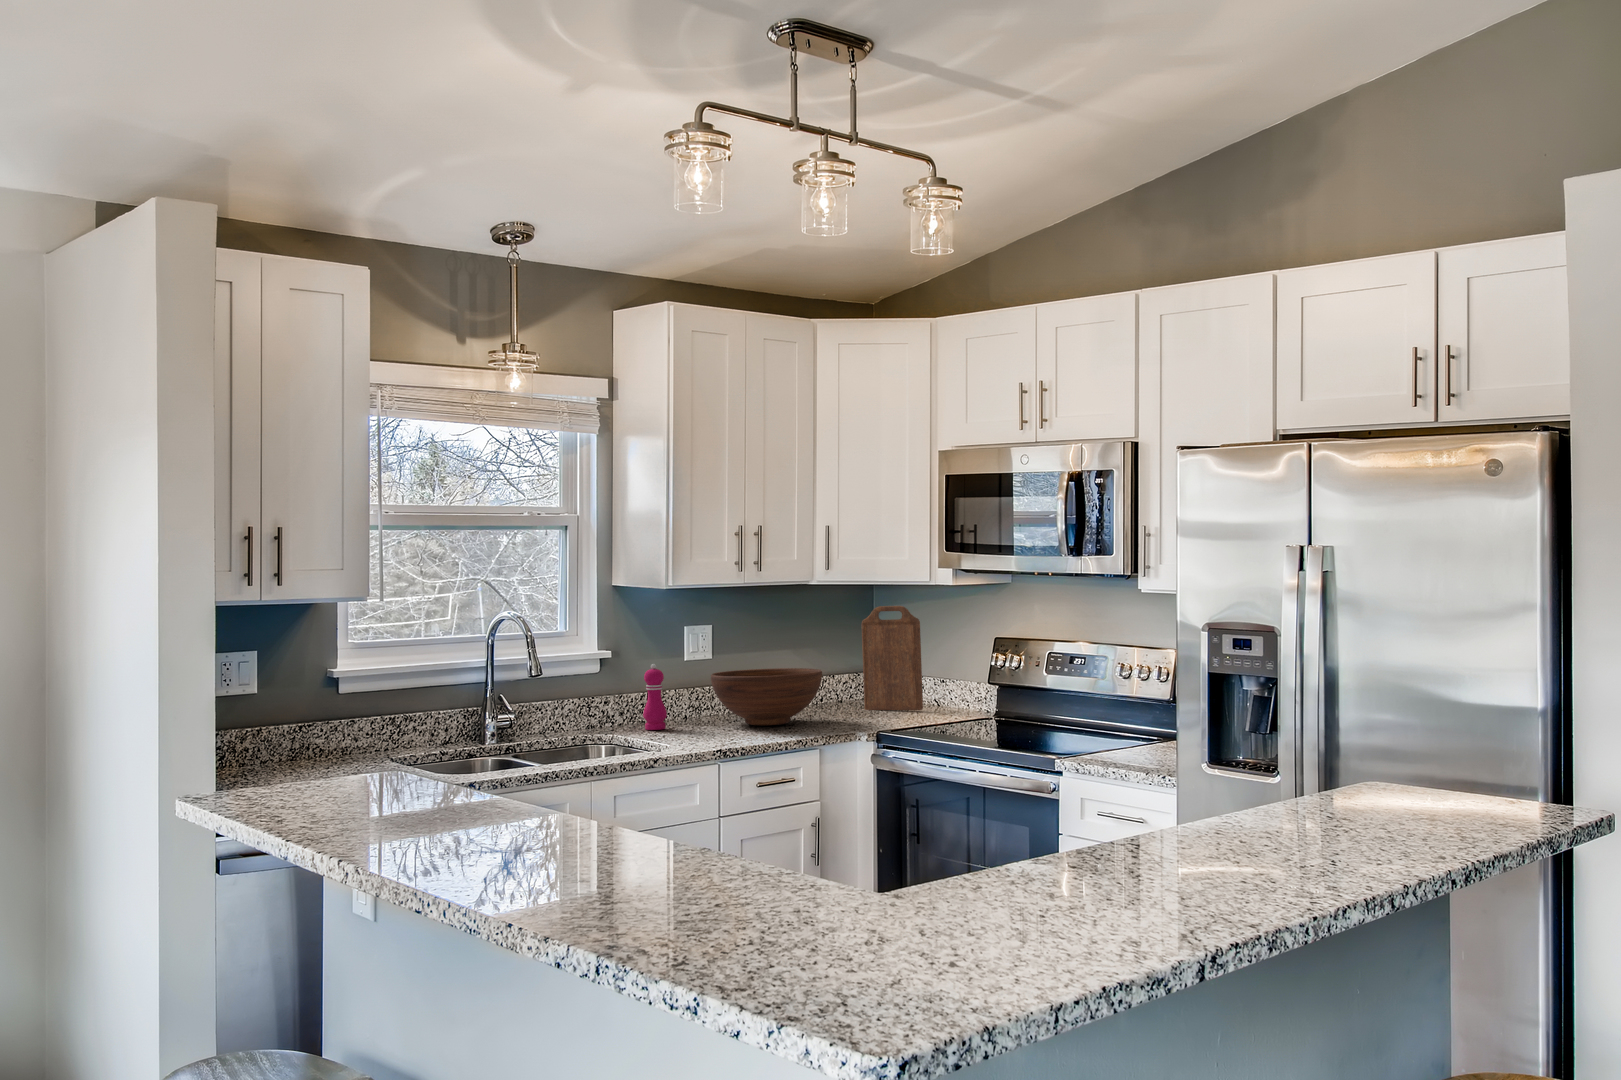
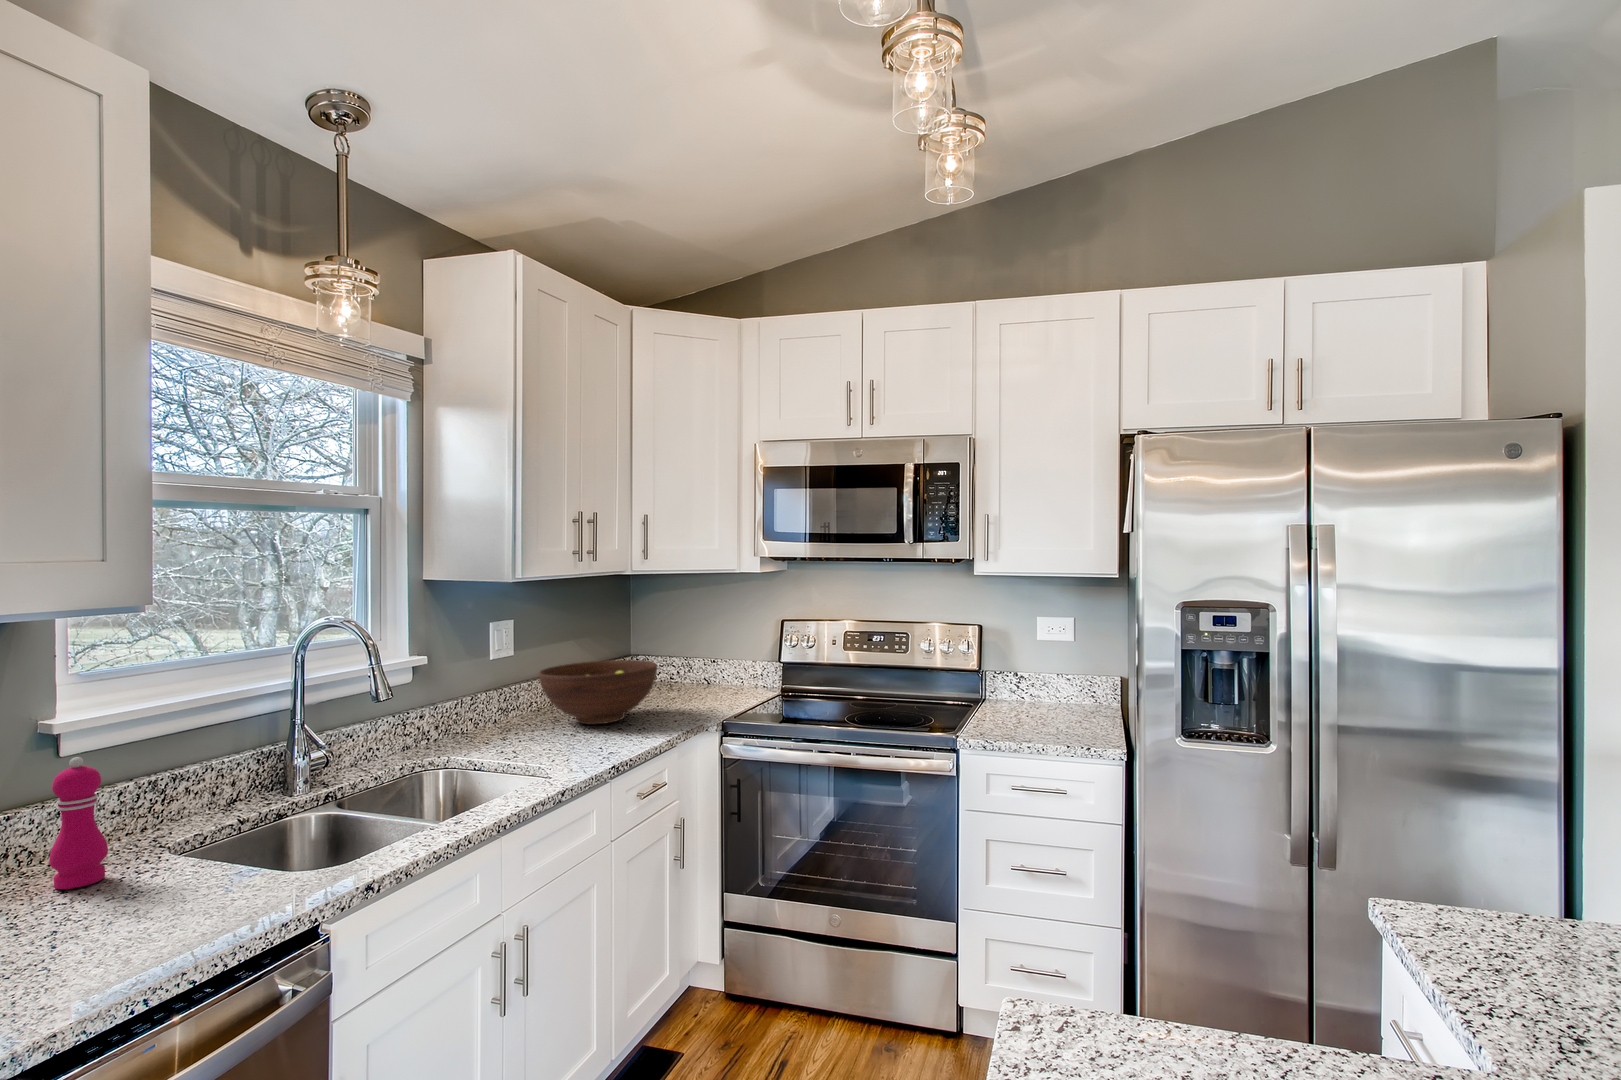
cutting board: present [862,606,923,710] -> none [648,595,708,694]
pepper mill: present [643,664,667,730] -> present [49,757,108,889]

